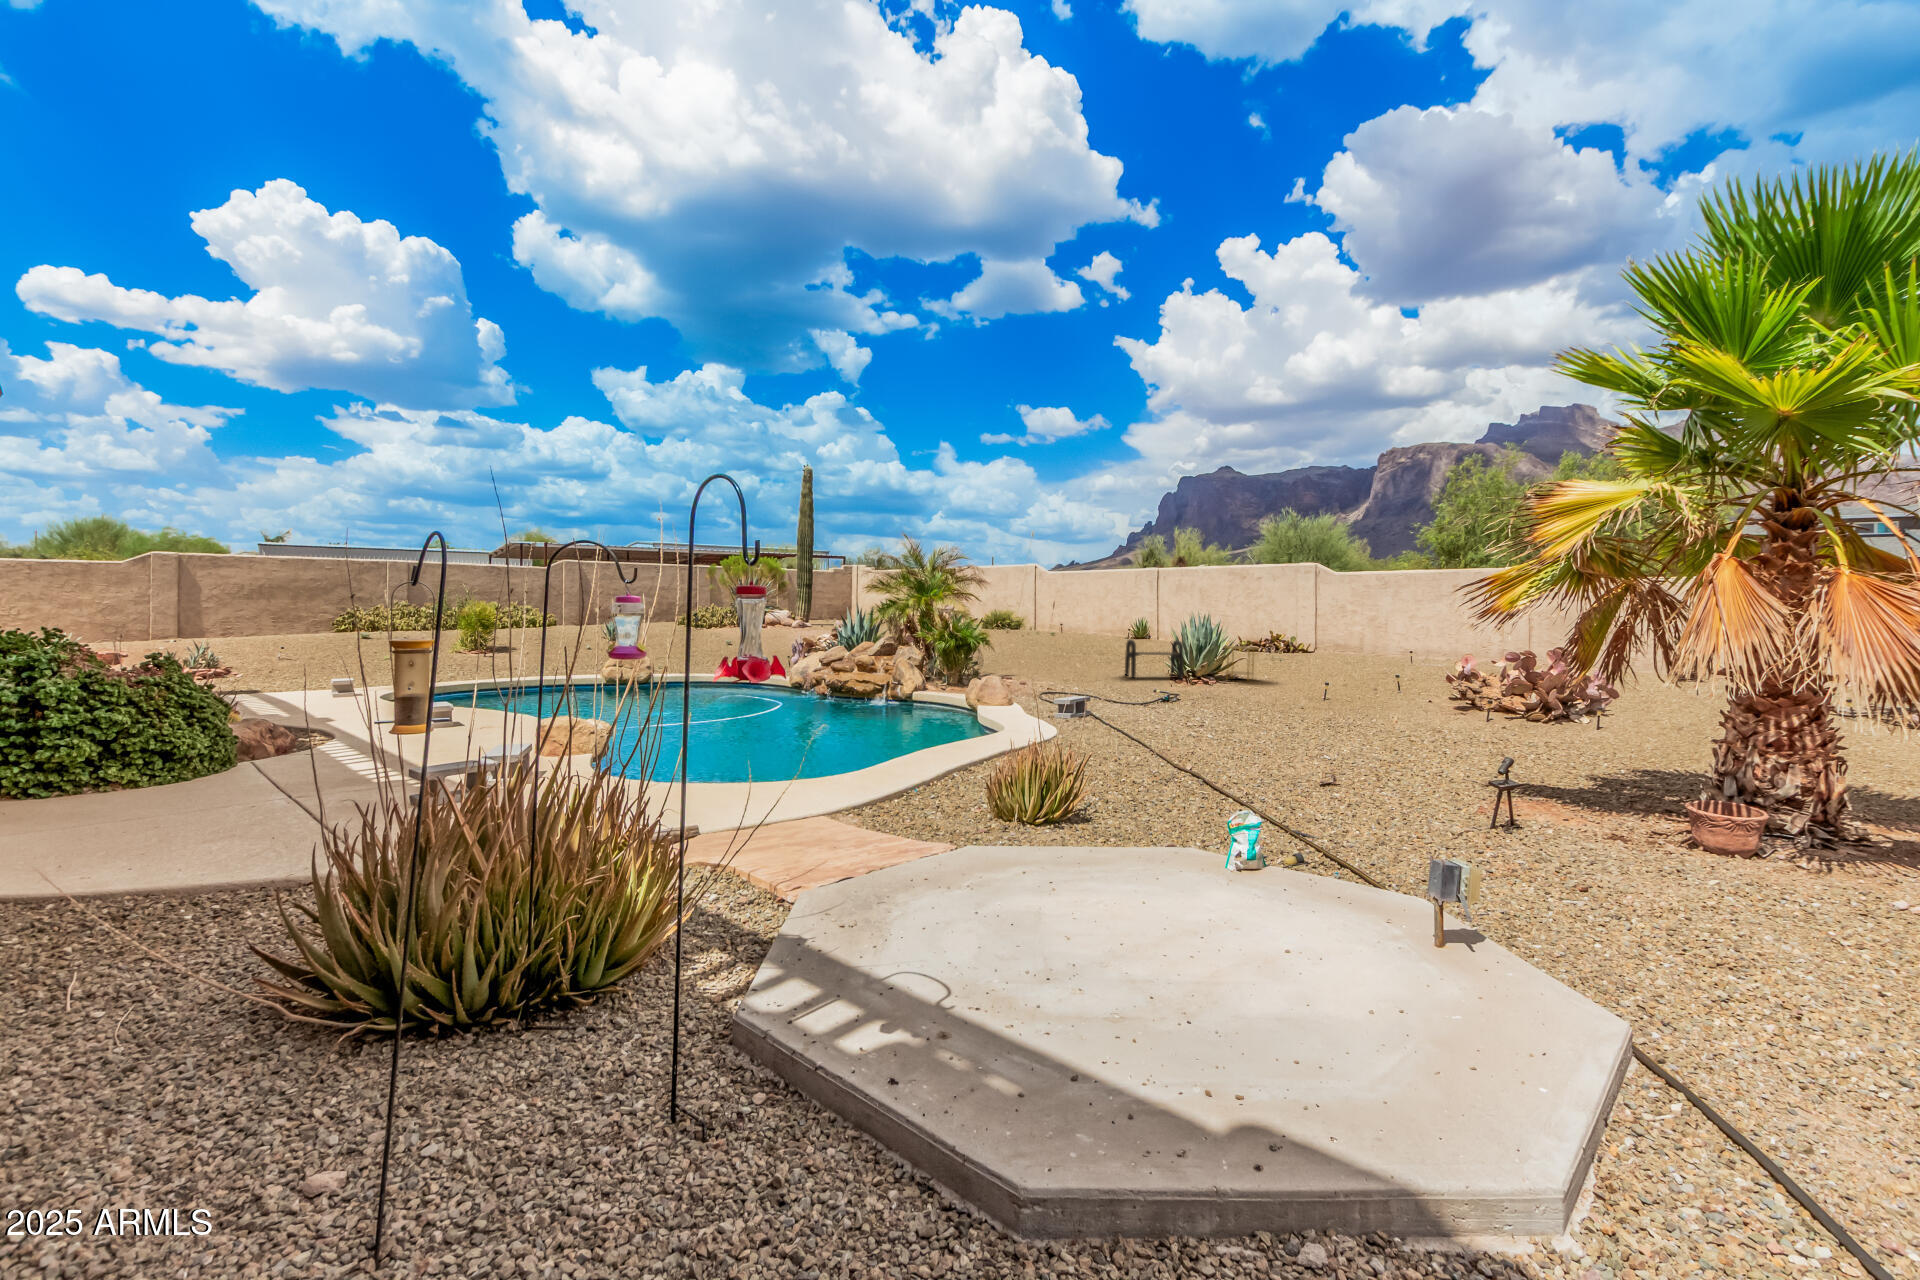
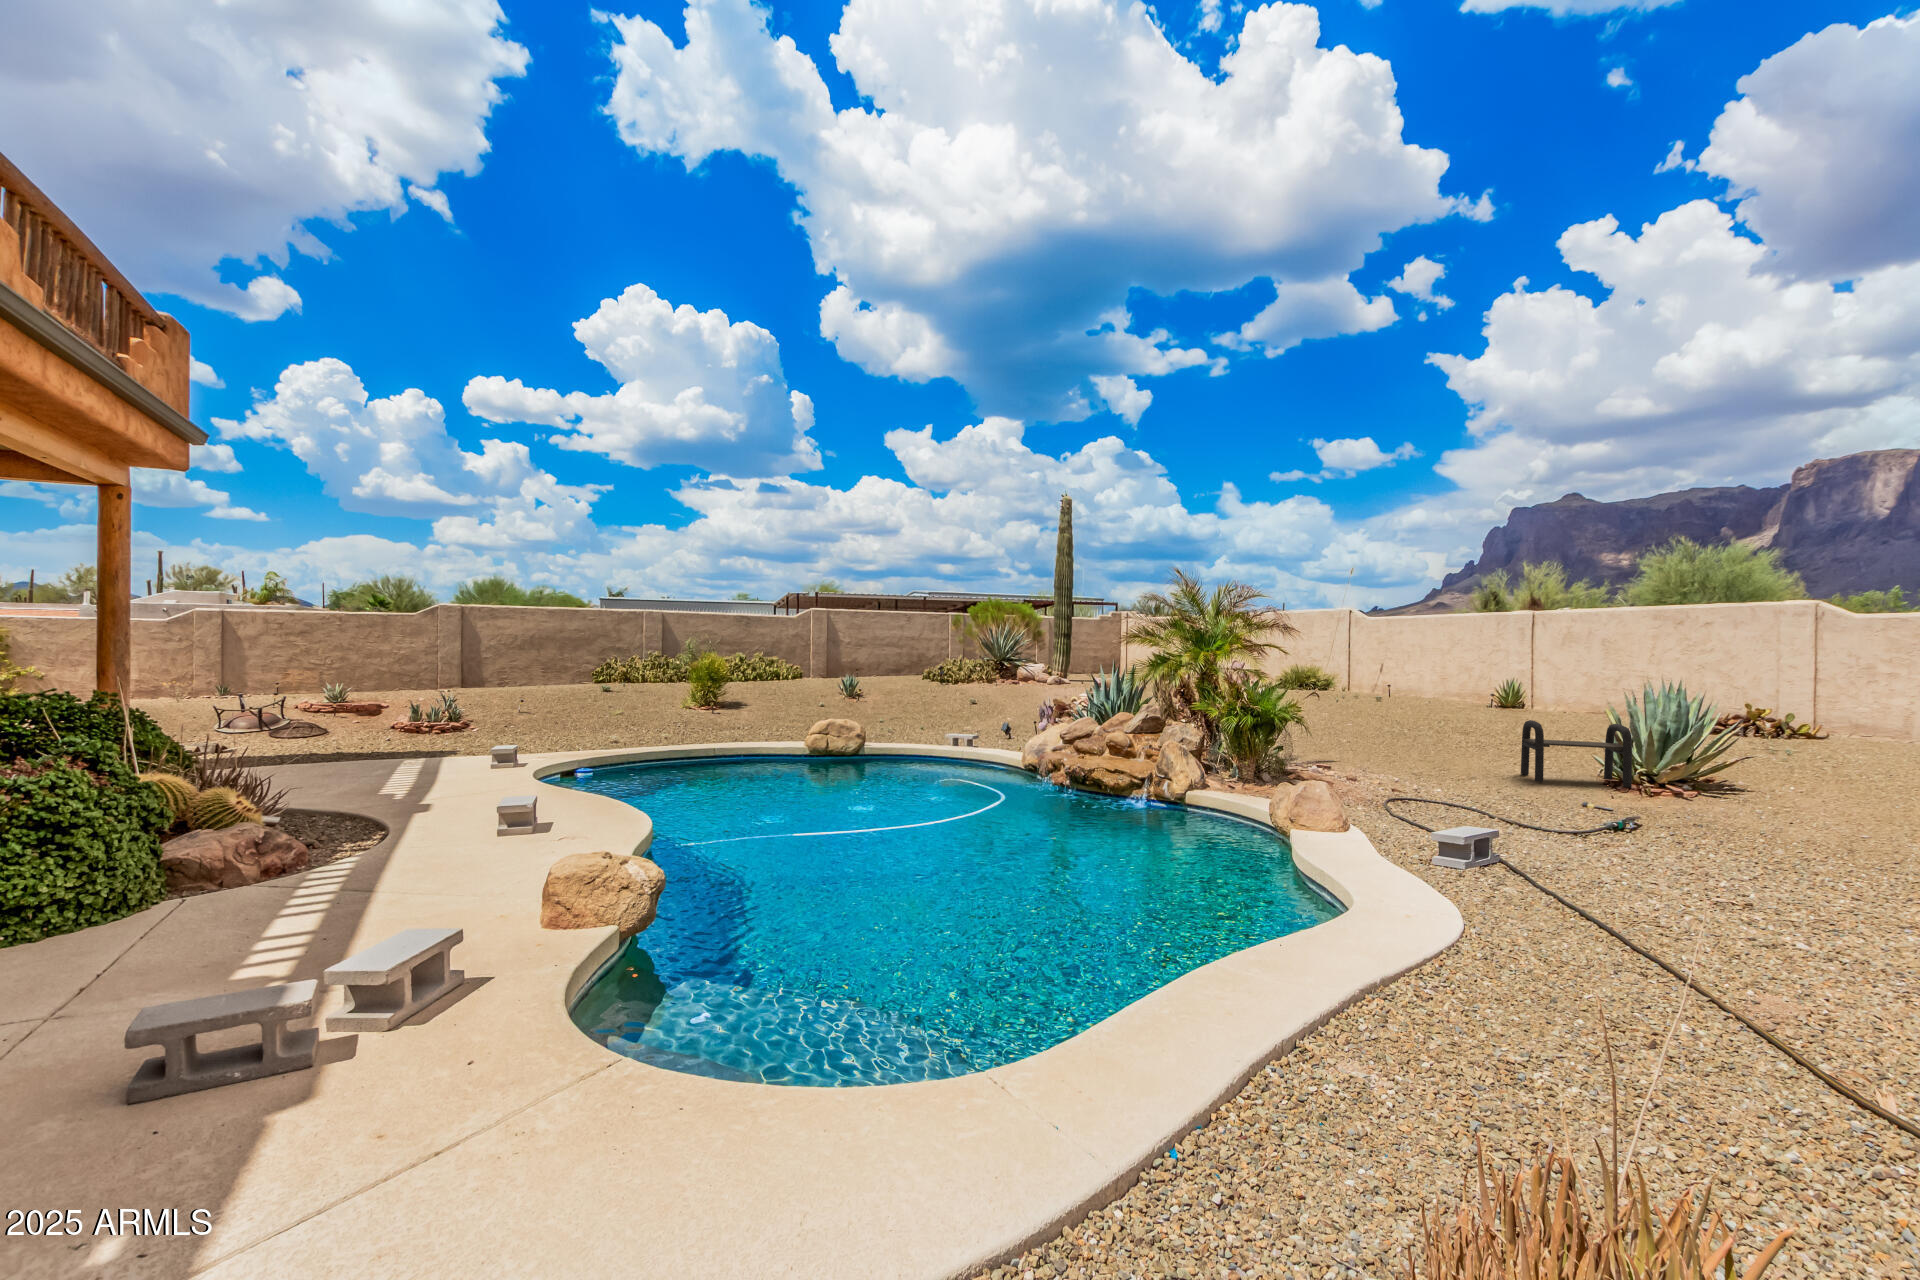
side table: present [1224,646,1258,679] -> none [1709,737,1789,799]

